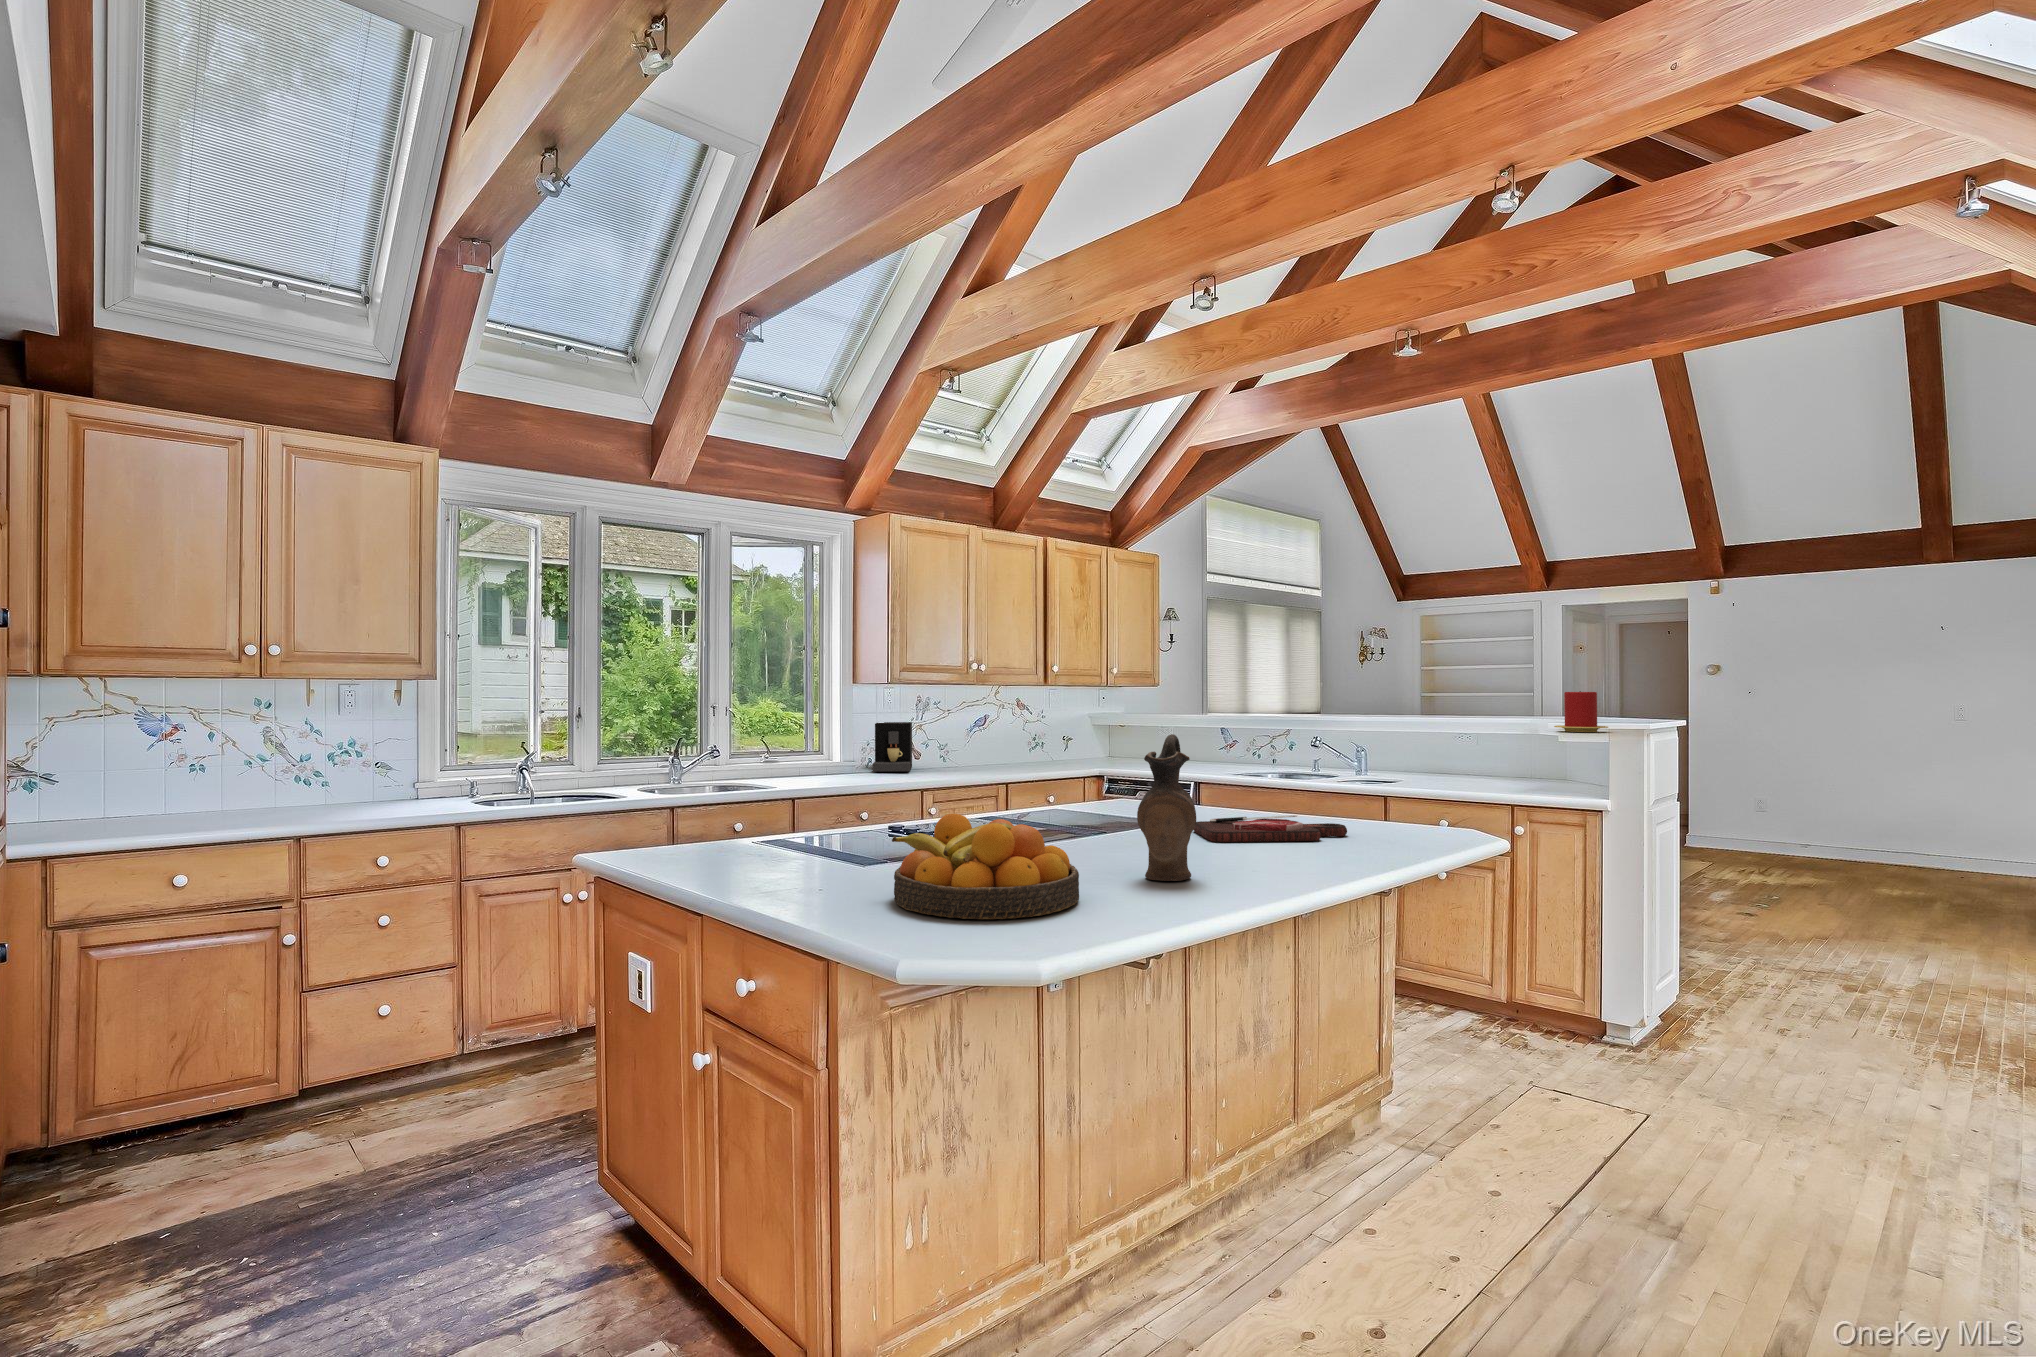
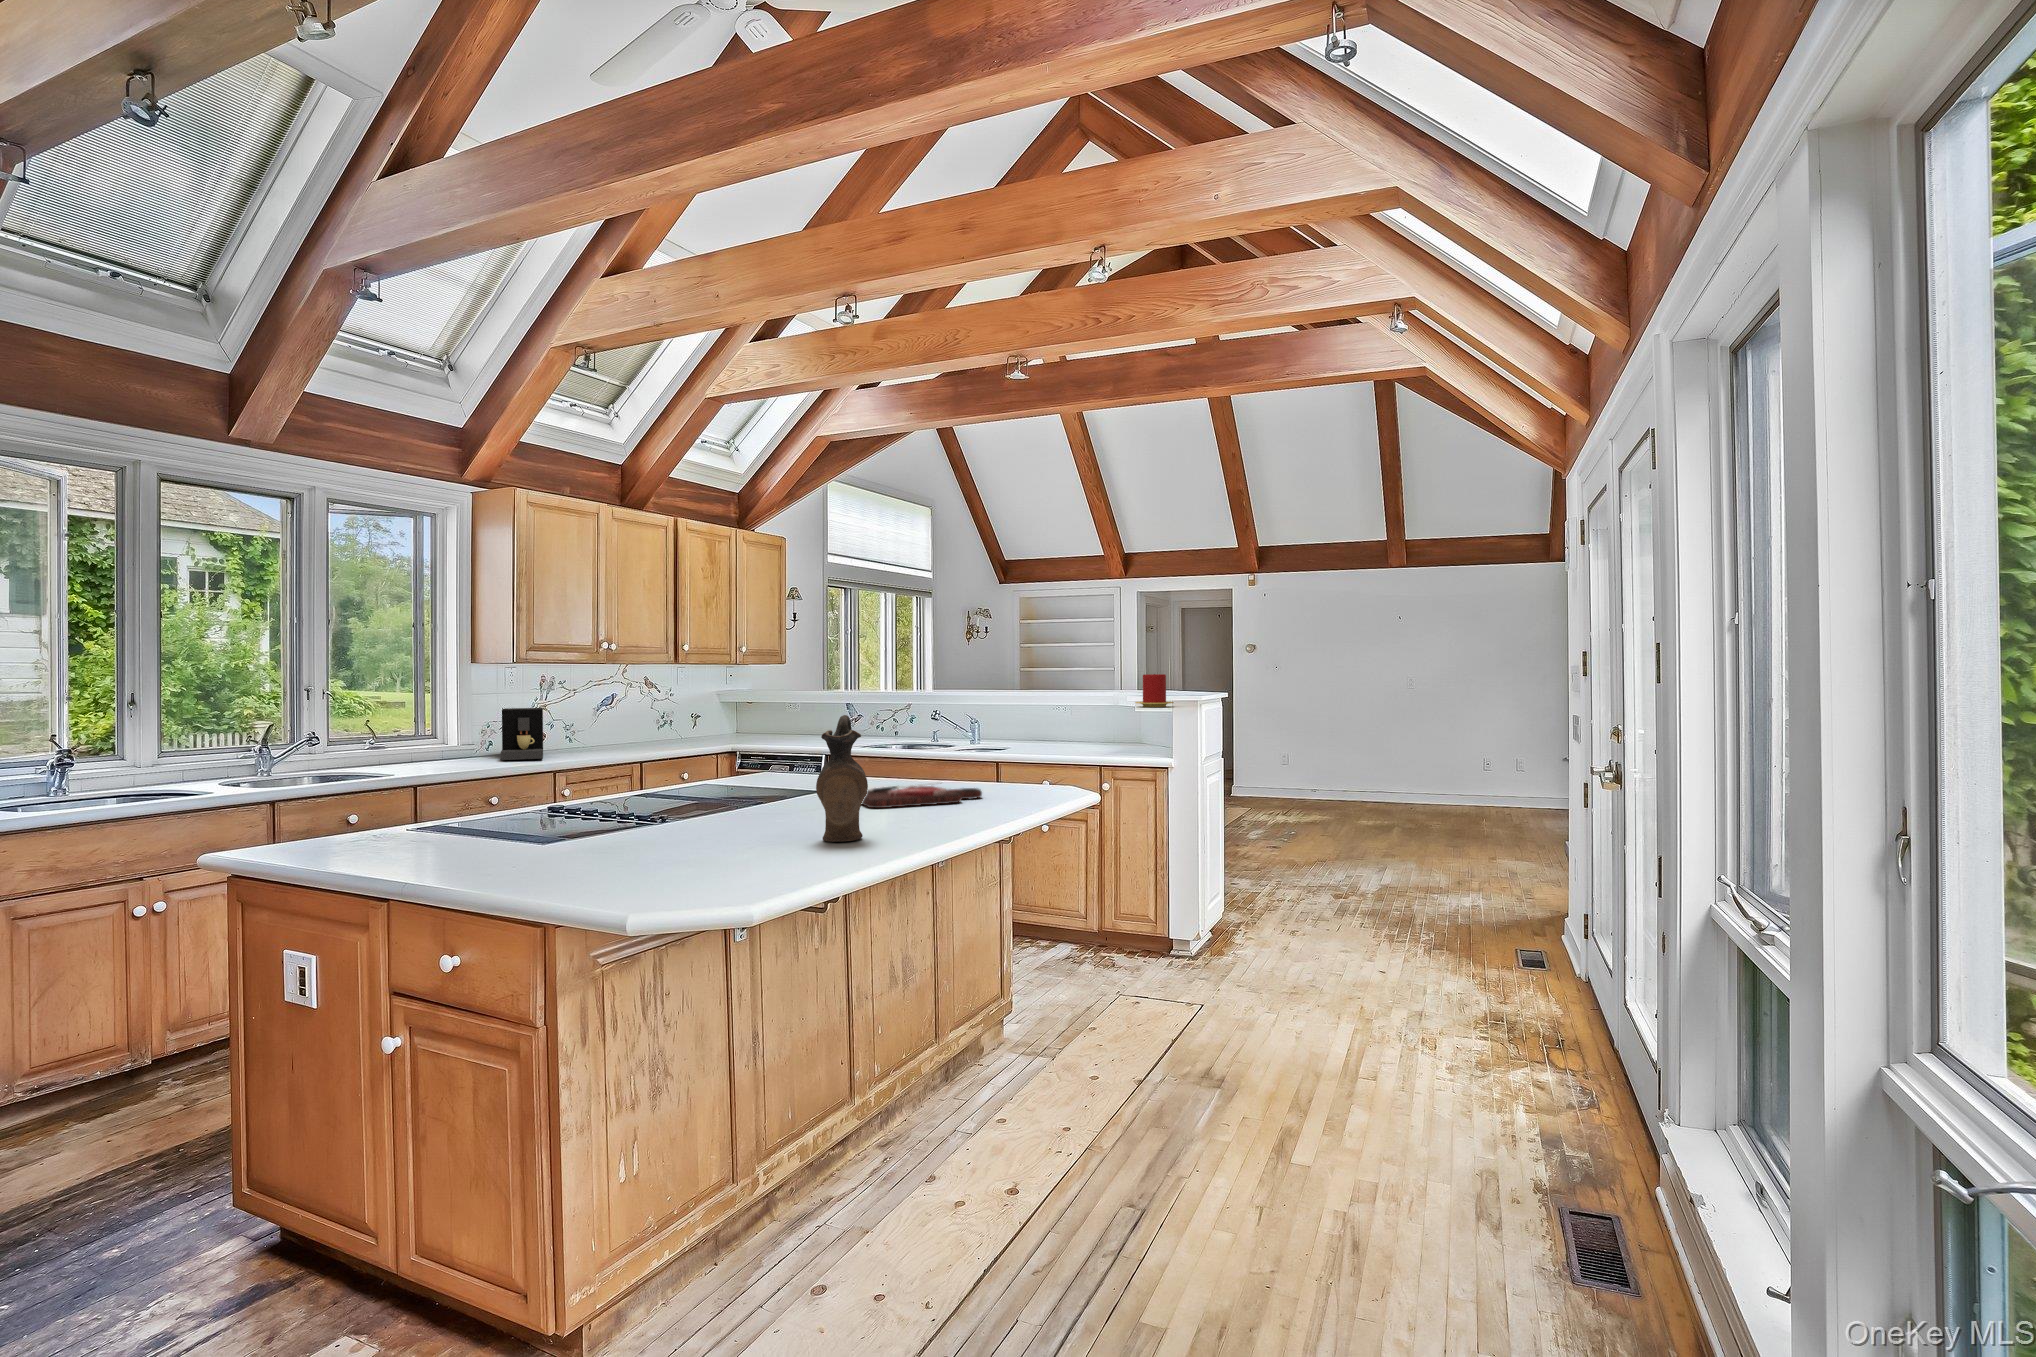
fruit bowl: present [892,814,1079,919] -> none [591,792,771,884]

